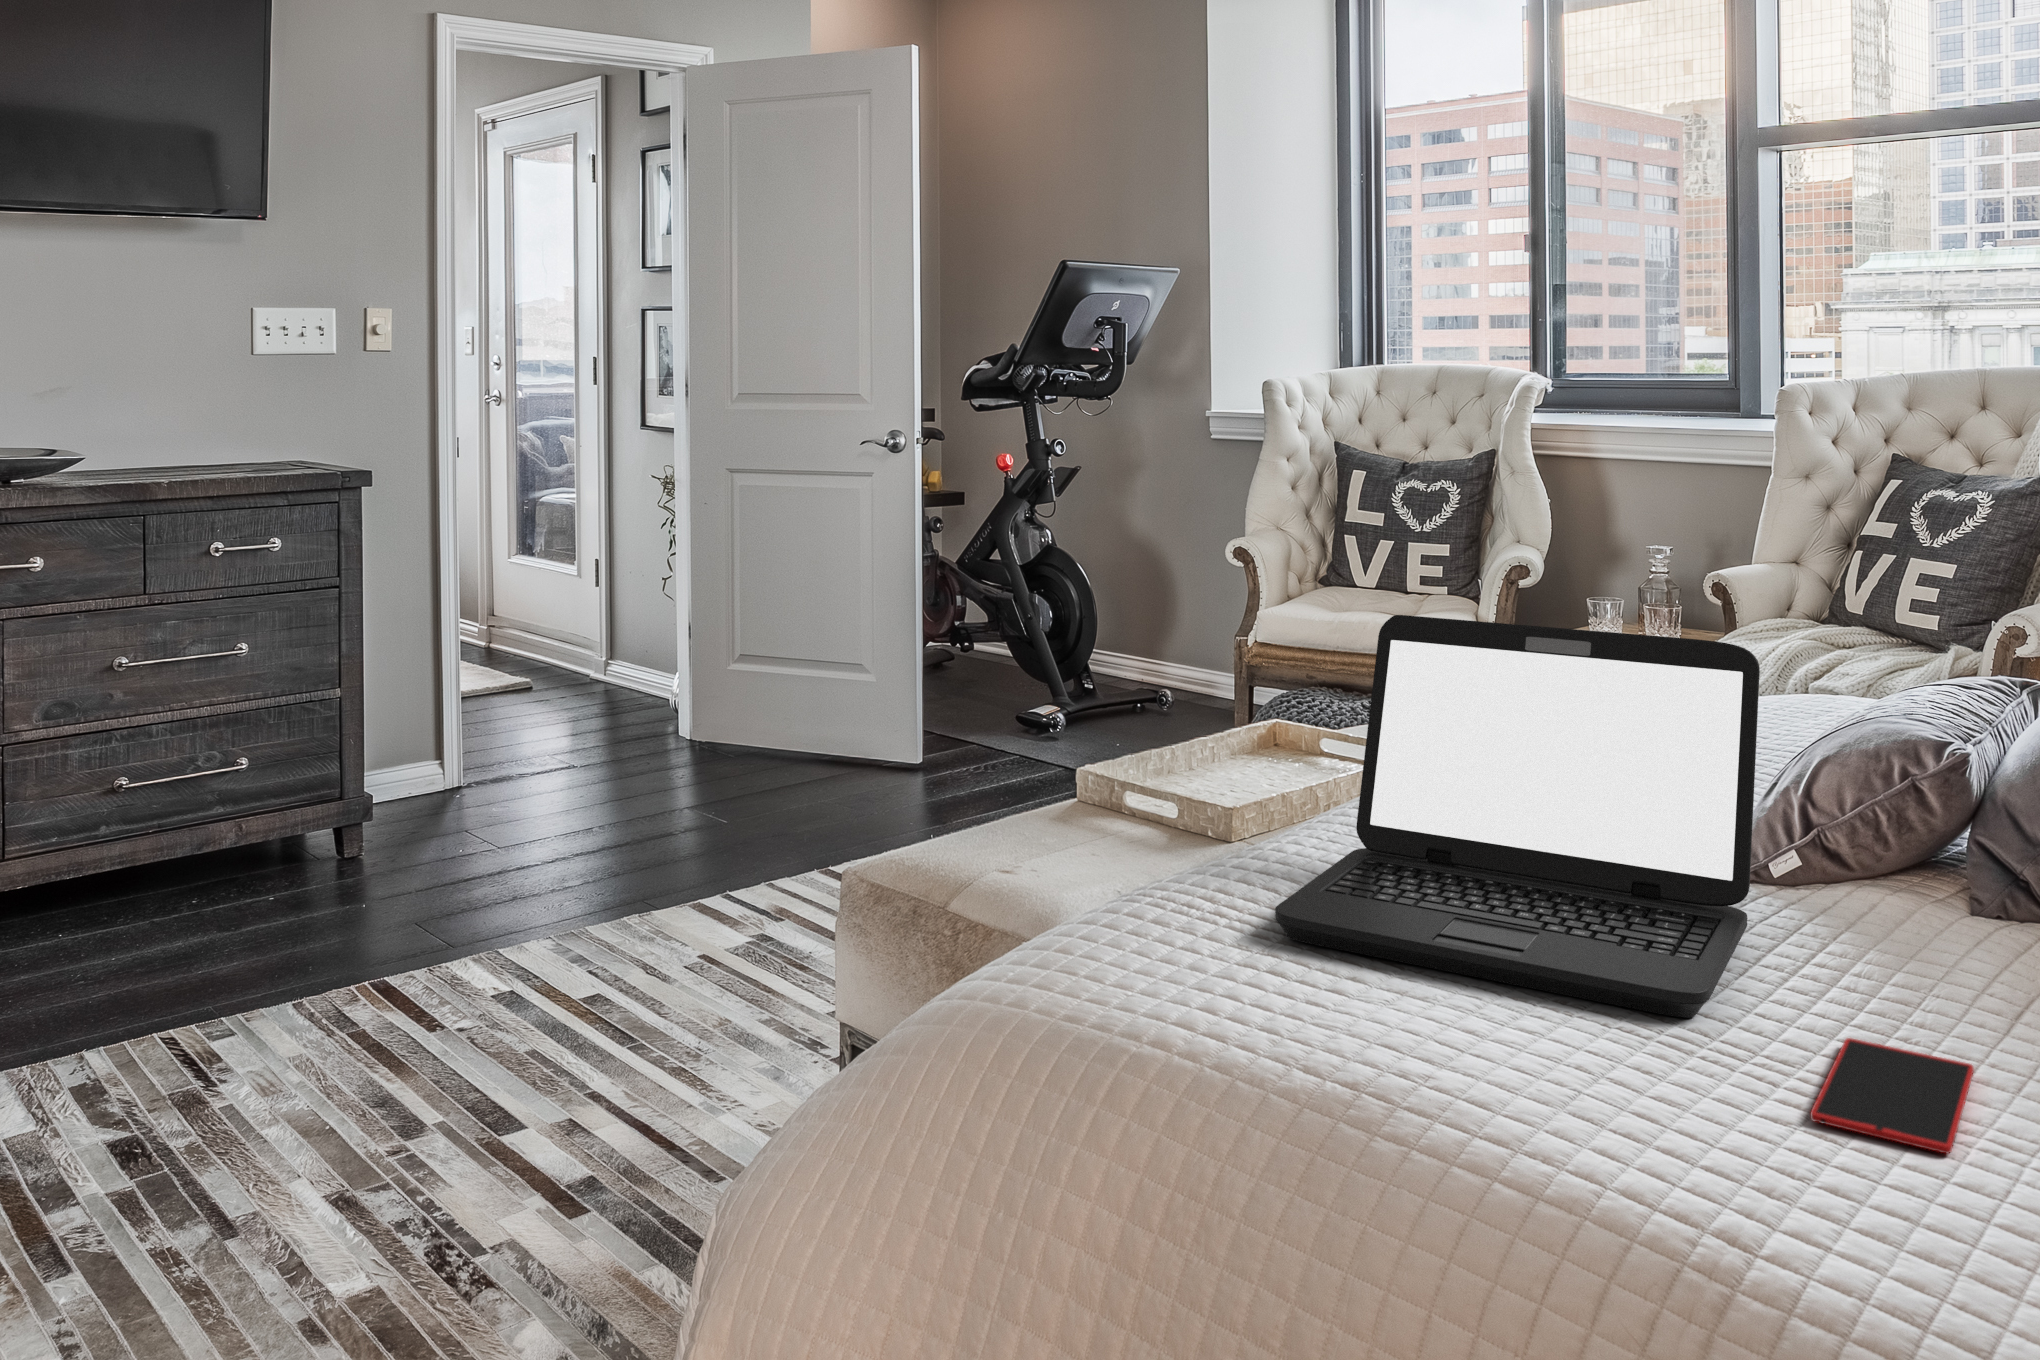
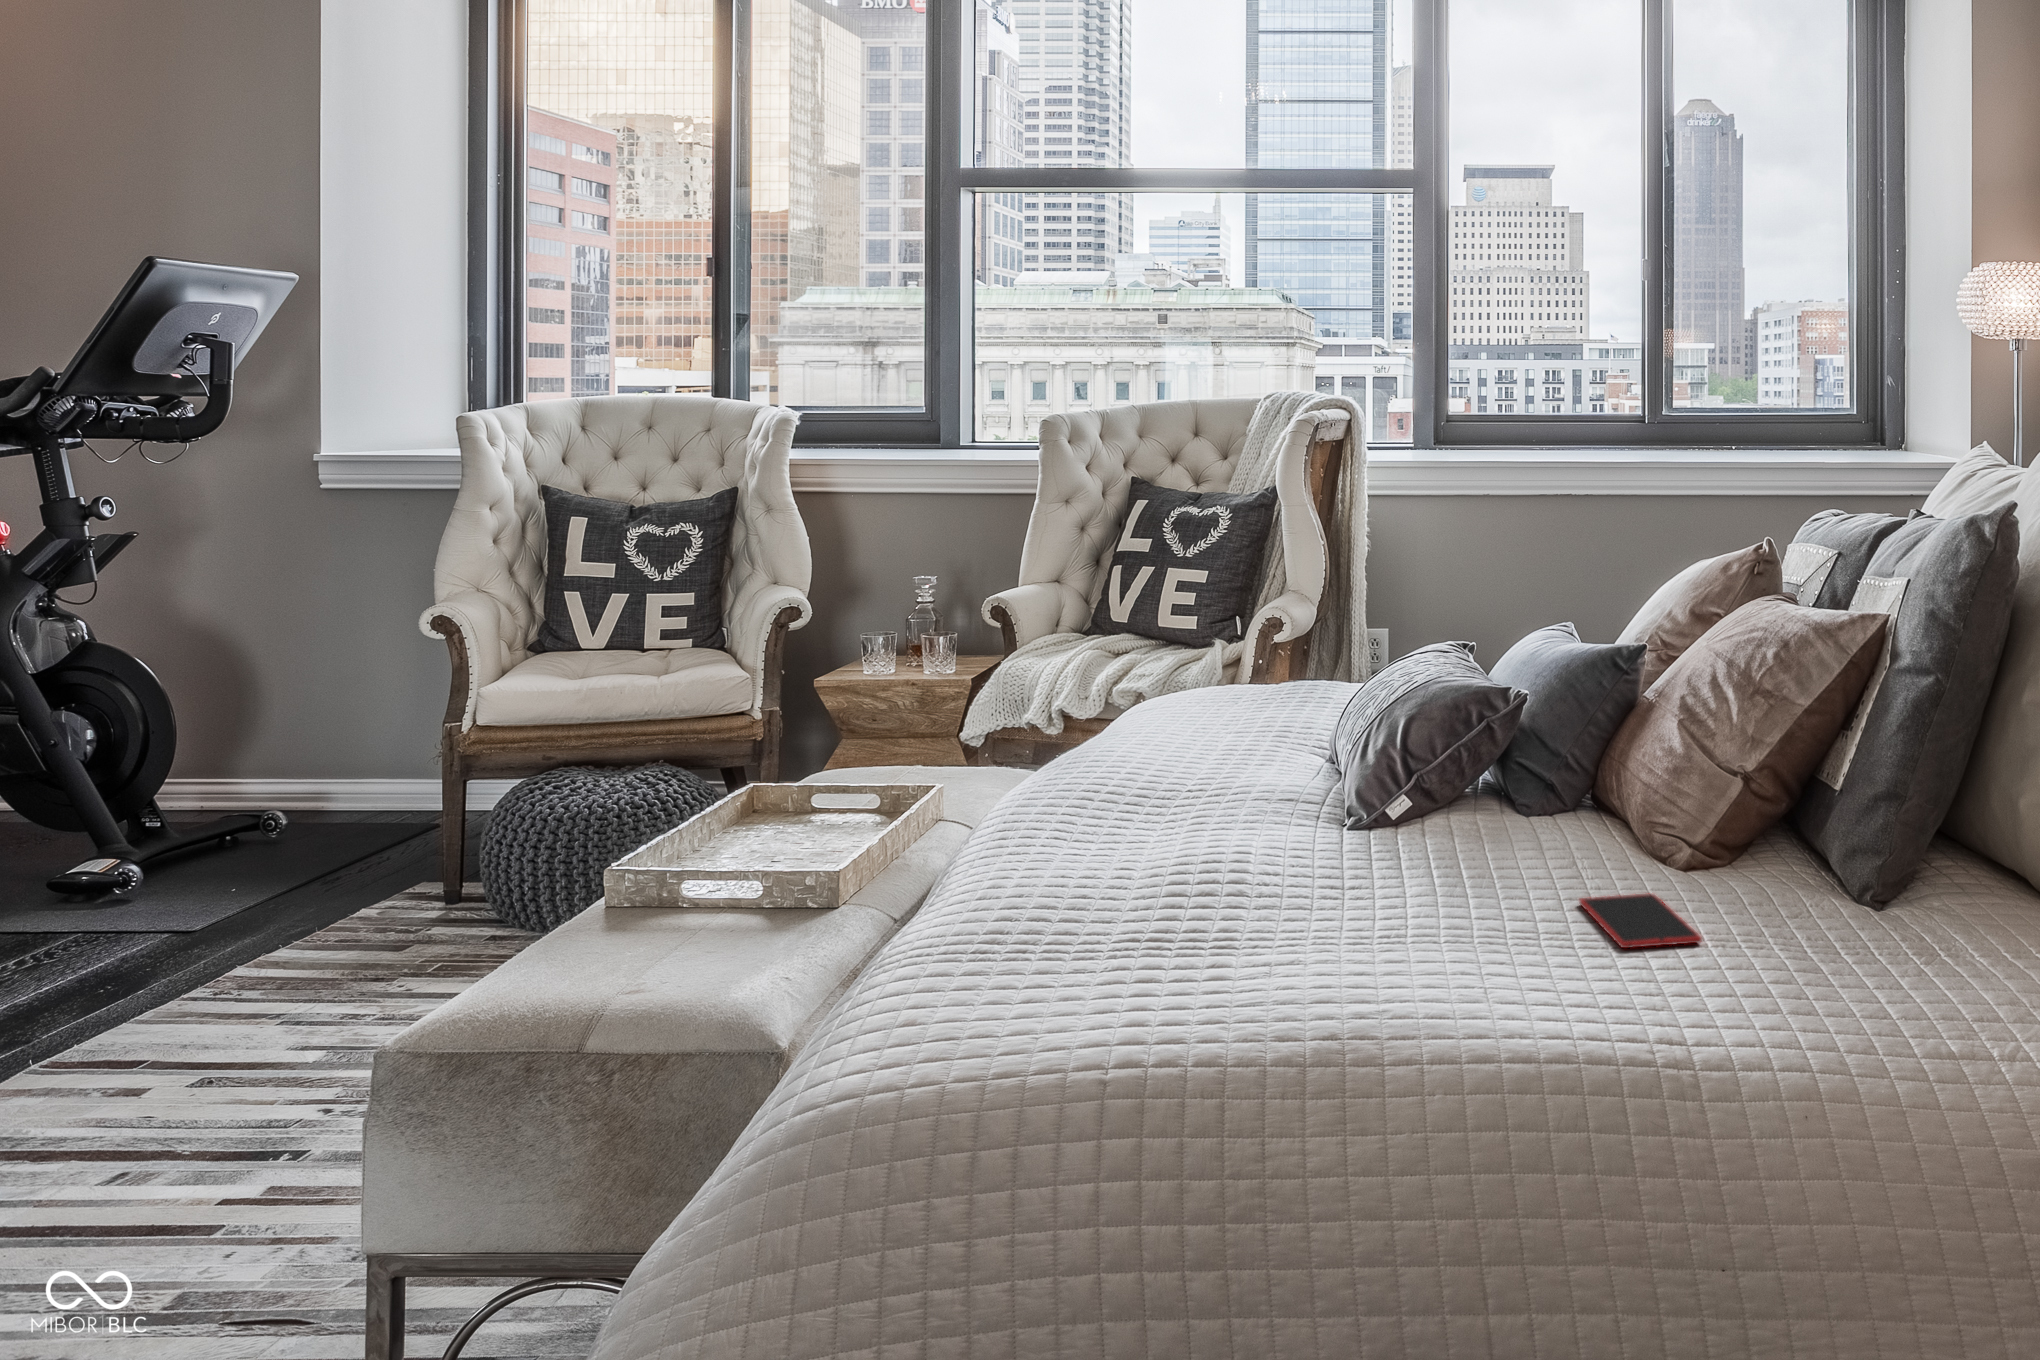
laptop: present [1275,615,1760,1018] -> none [1115,632,1492,943]

